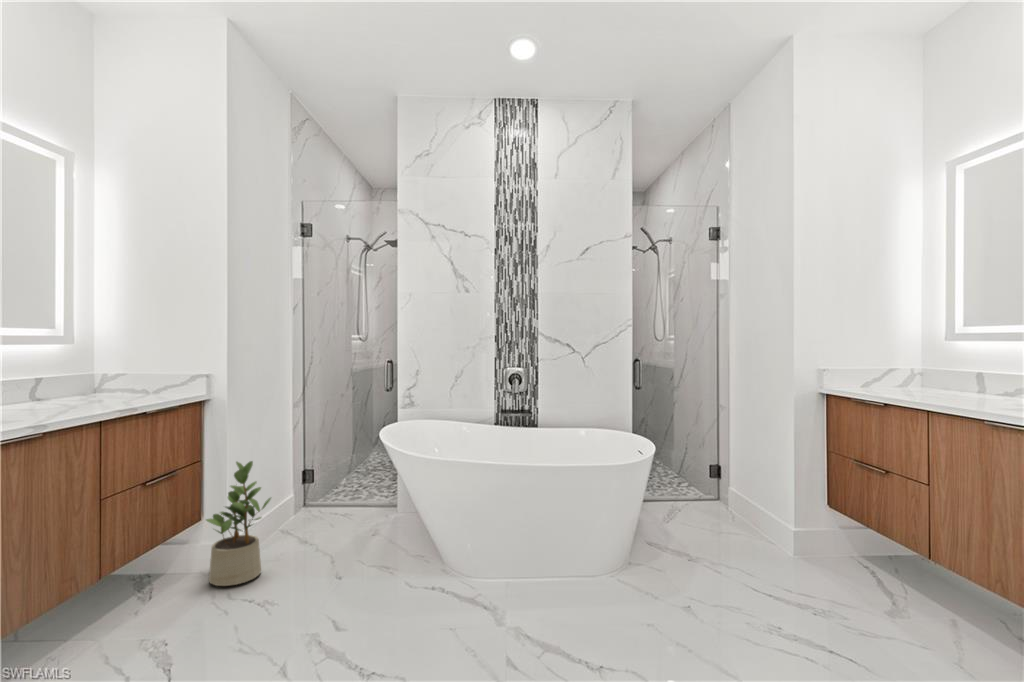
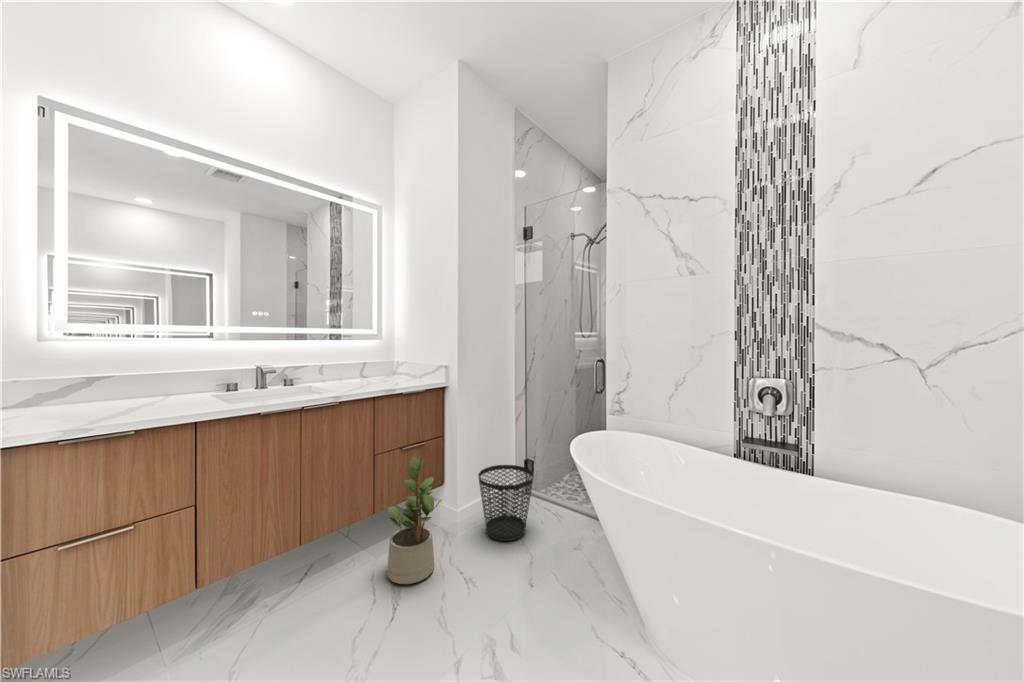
wastebasket: none [277,470,336,540] -> present [478,465,534,541]

